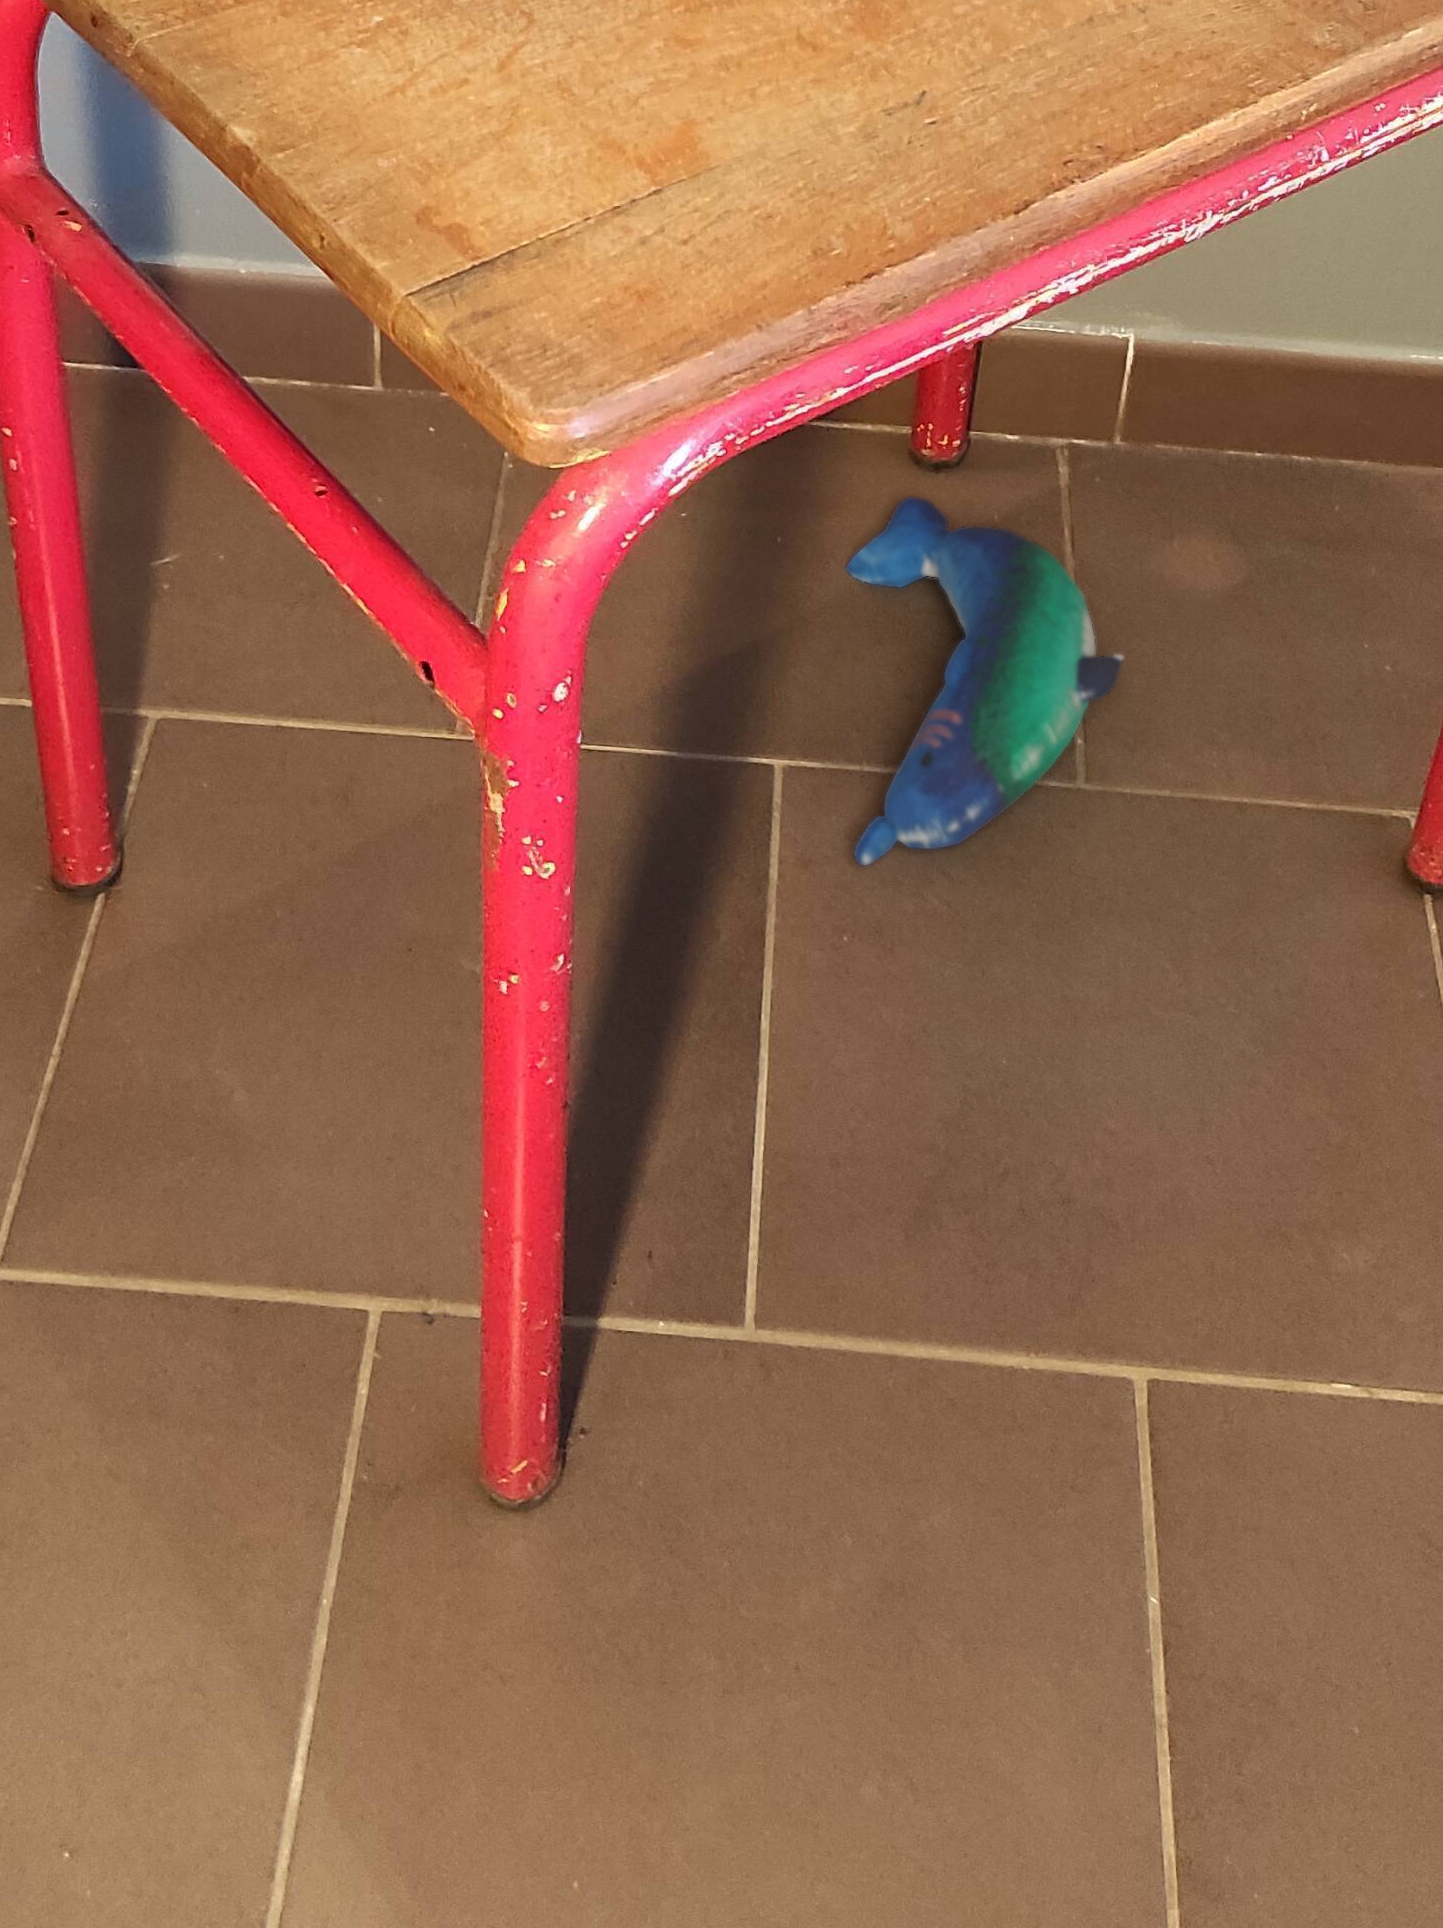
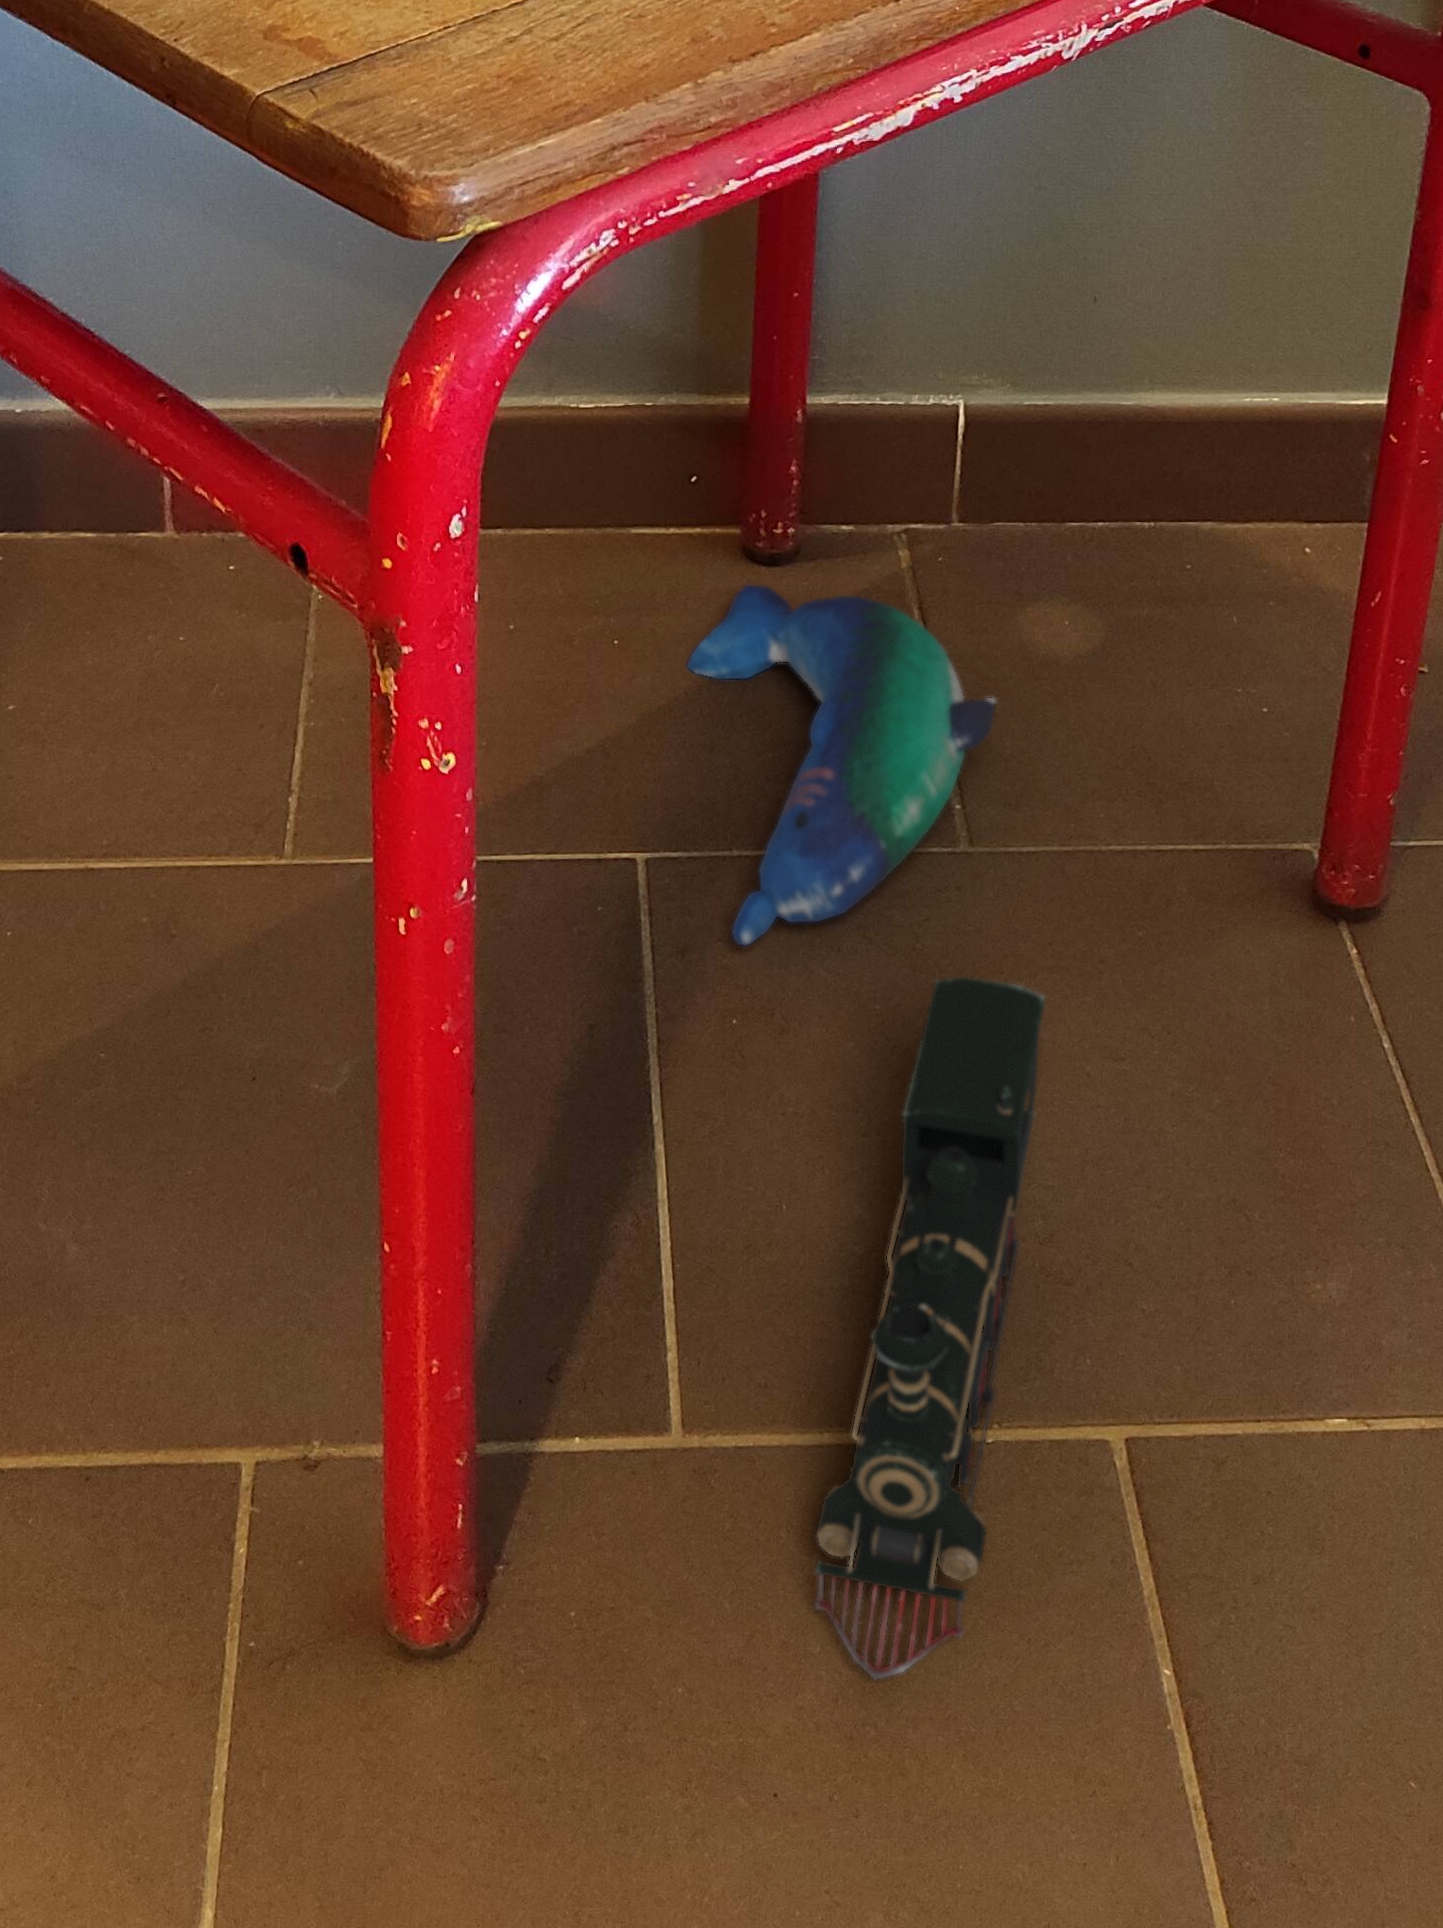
toy train: none [852,950,1124,1581] -> present [816,977,1045,1679]

